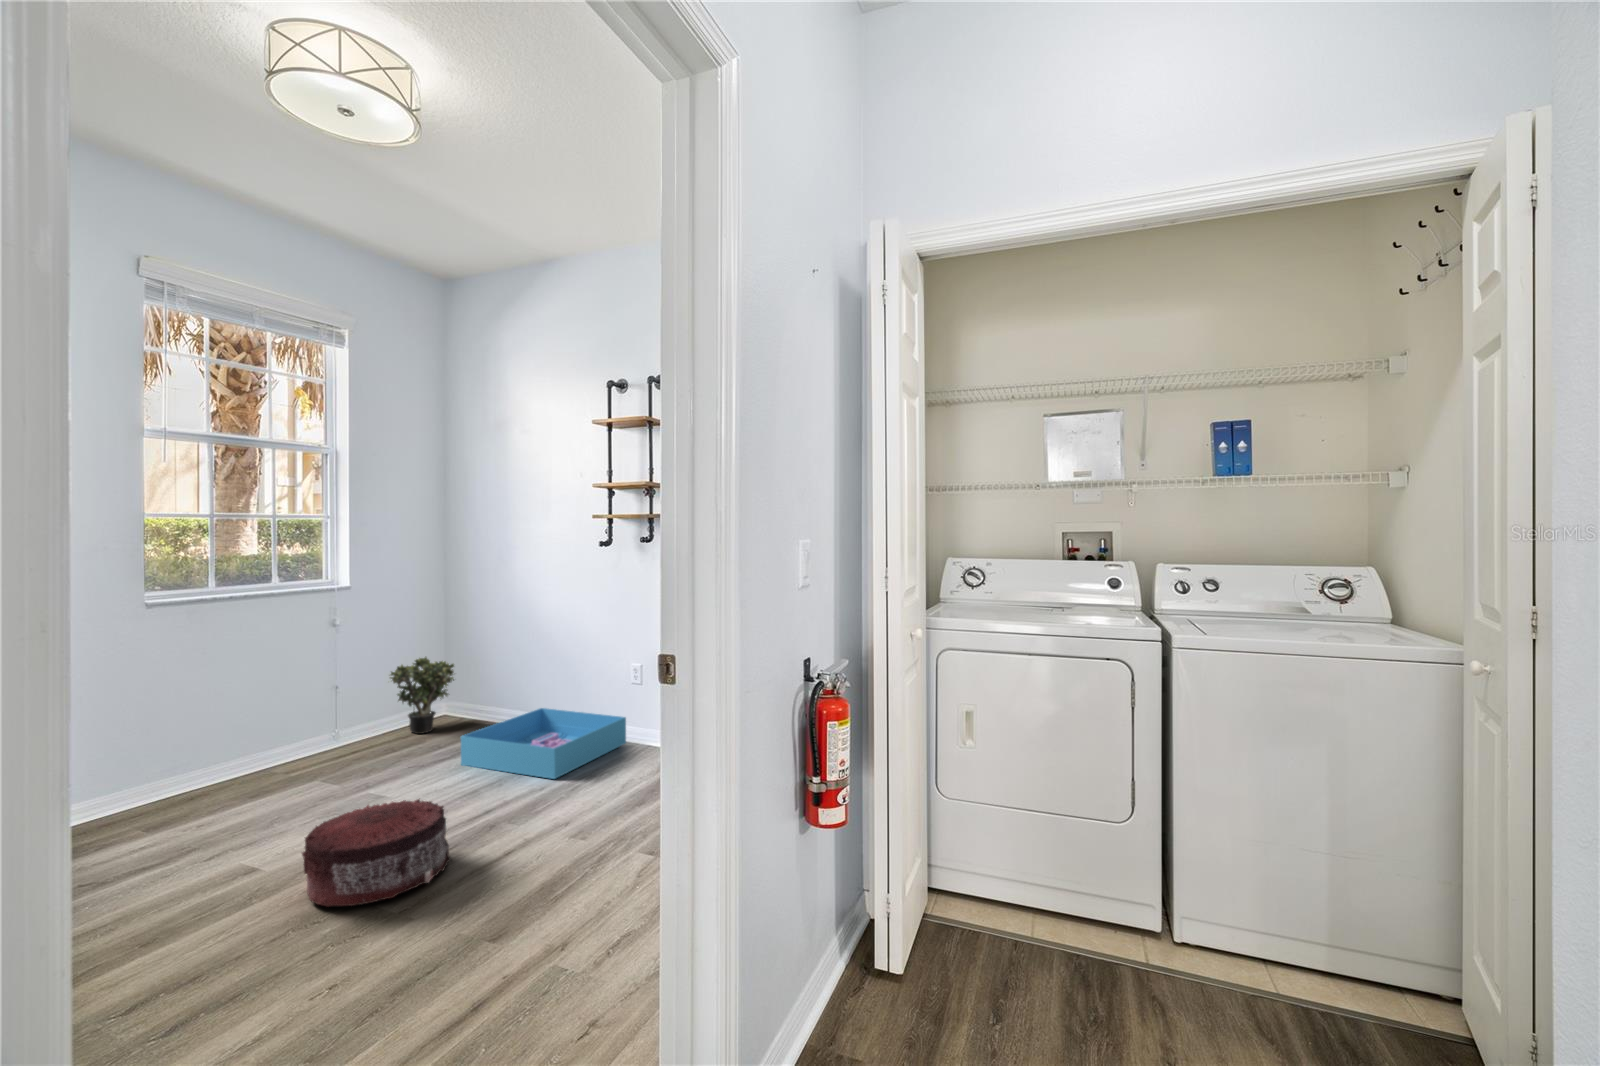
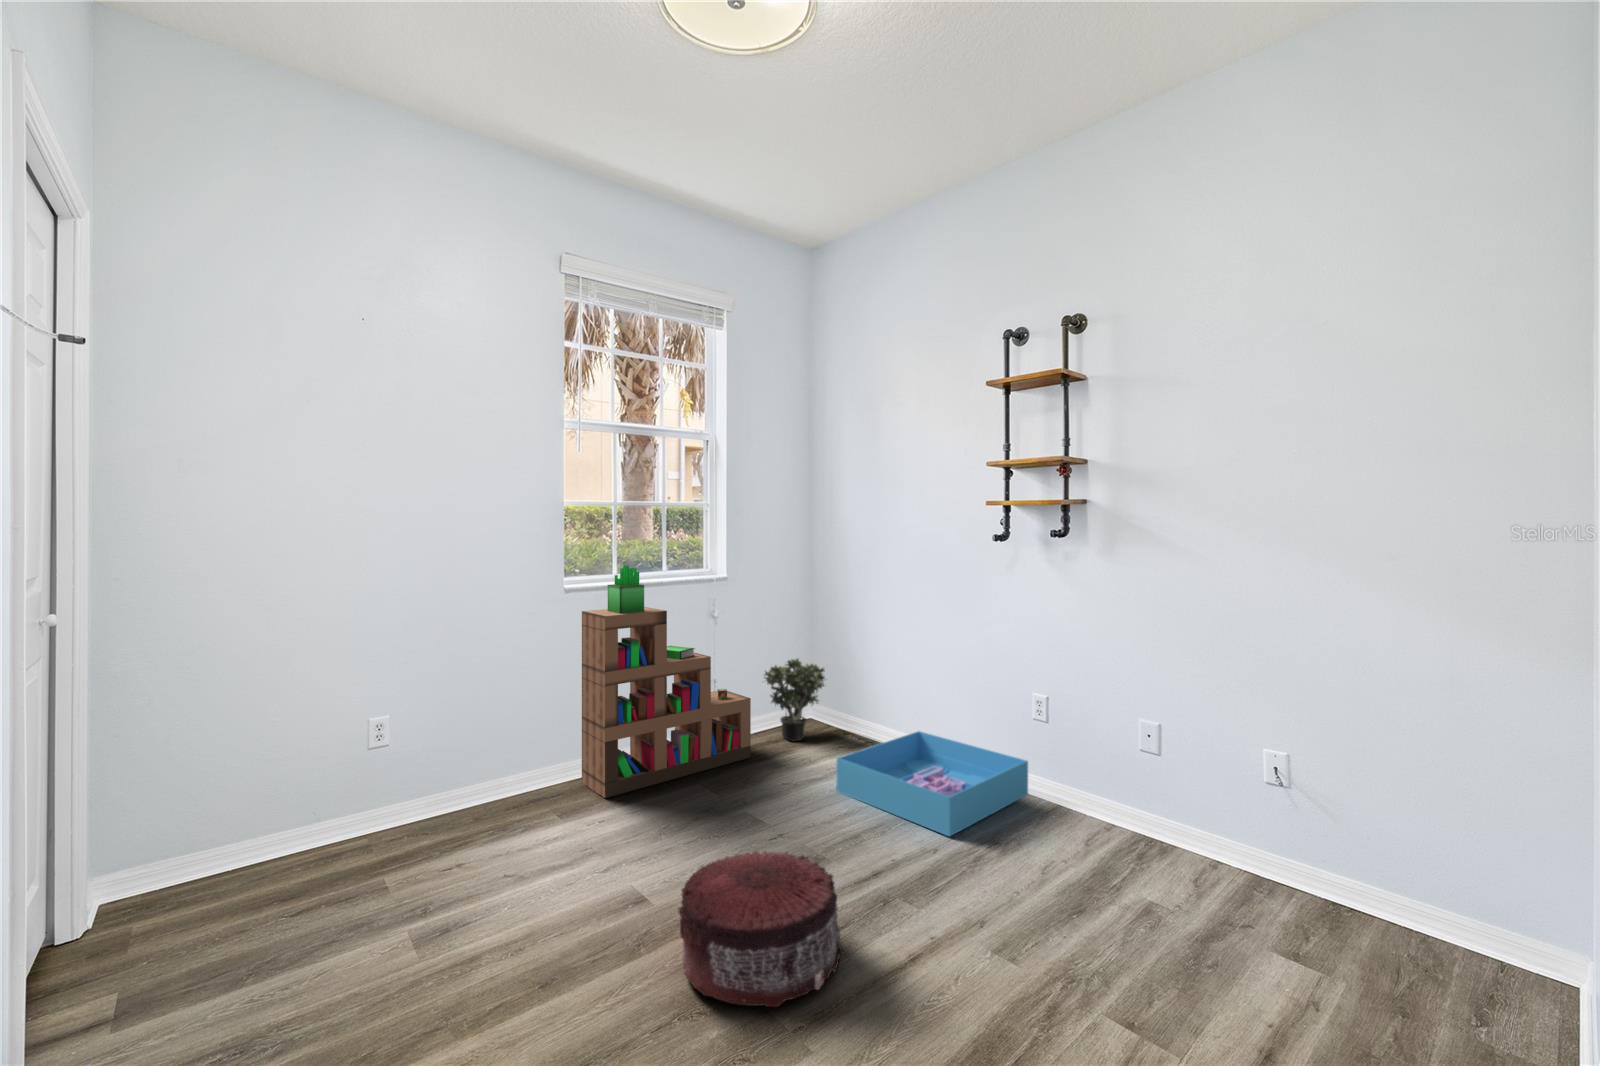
bookshelf: none [172,577,375,806] -> present [582,565,751,798]

